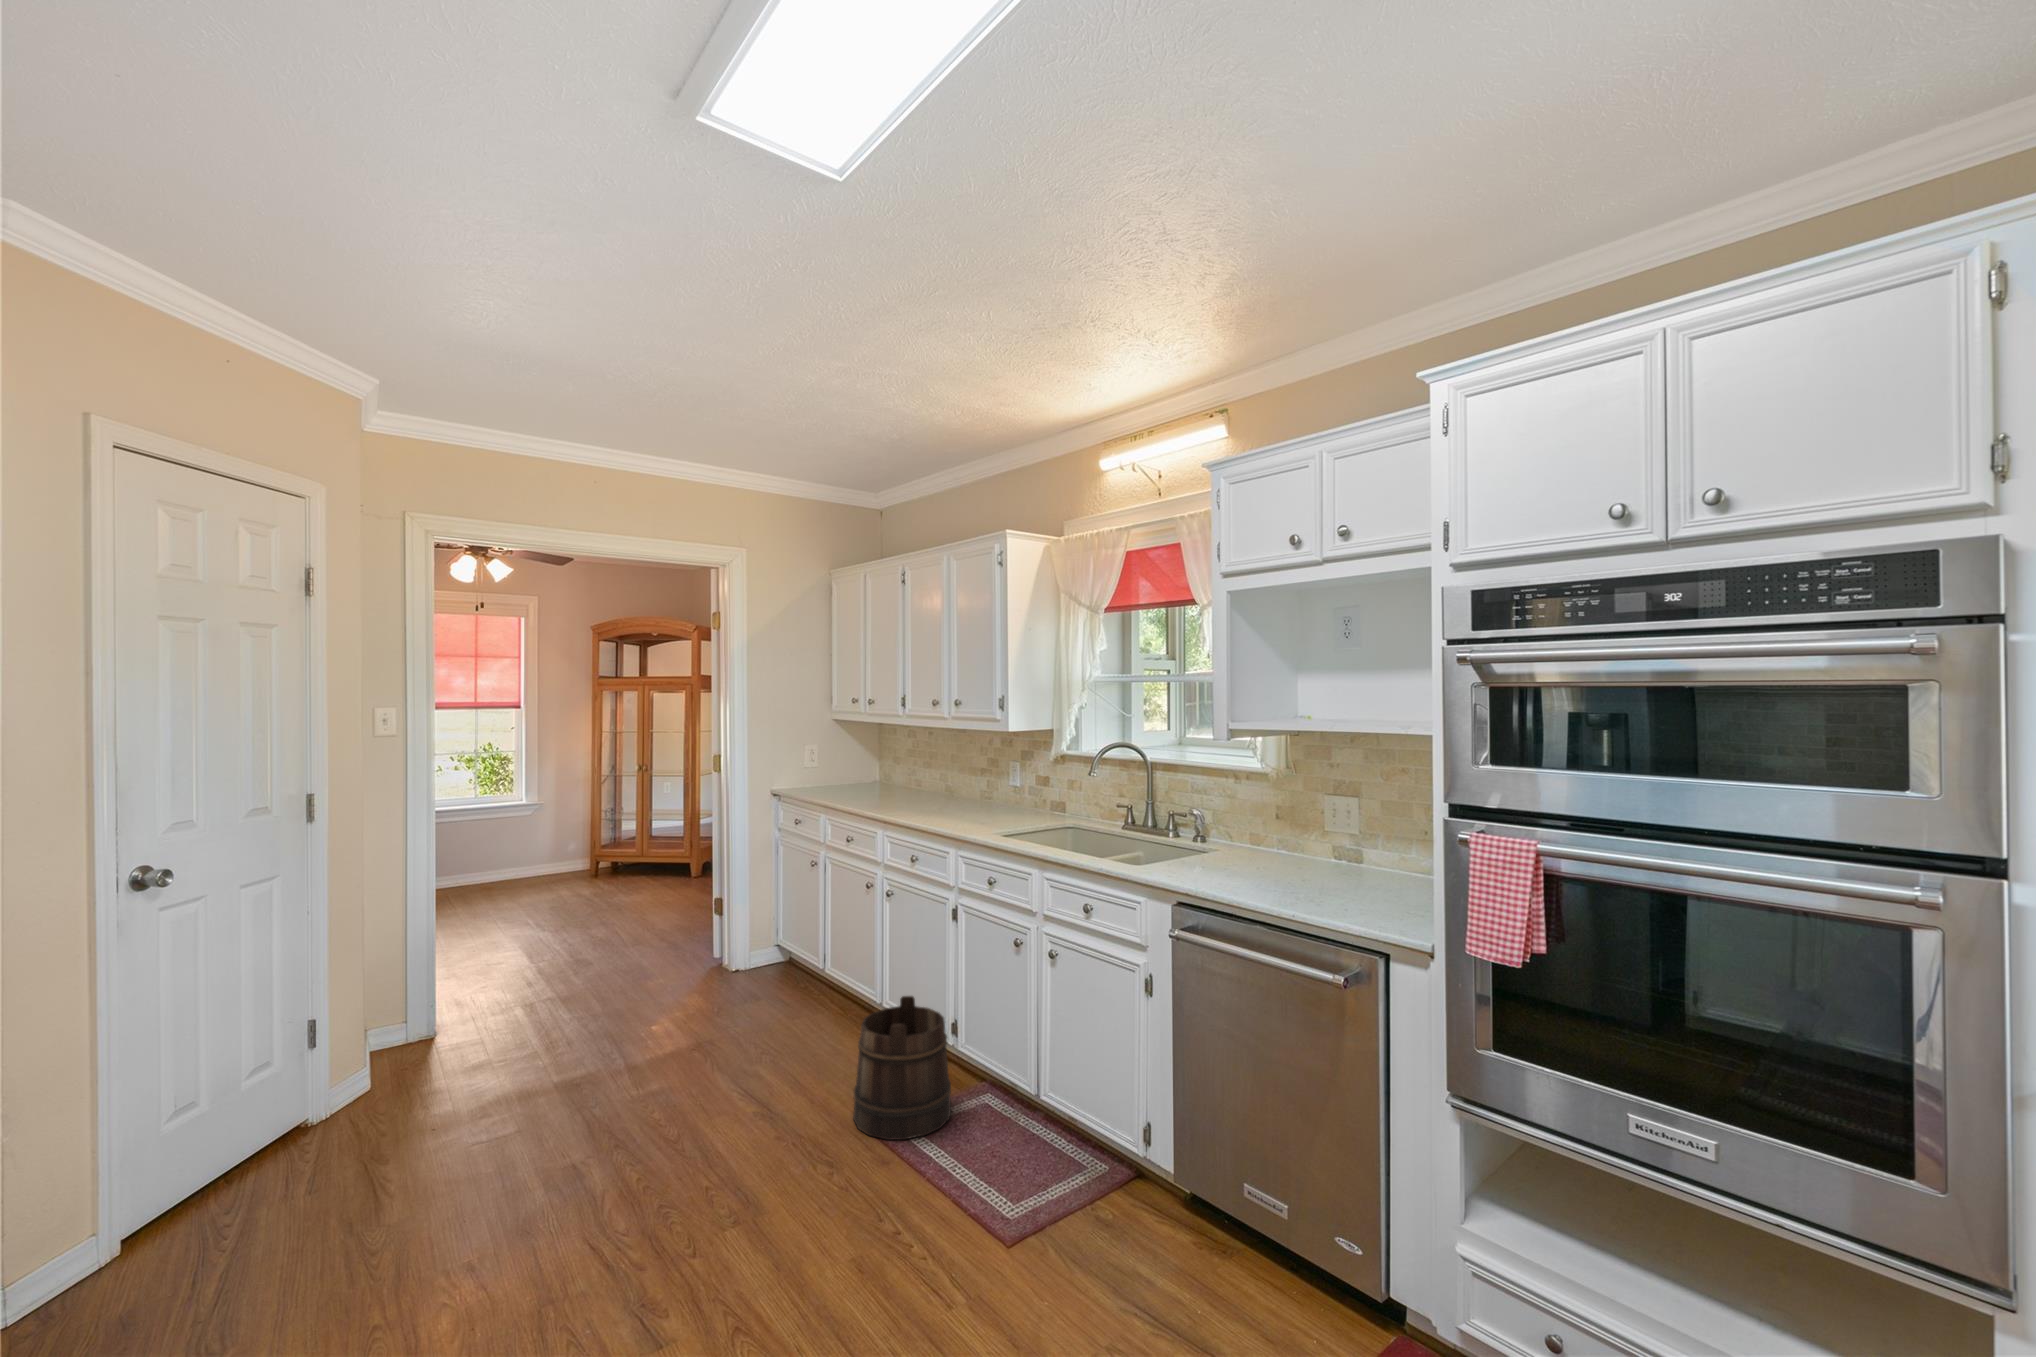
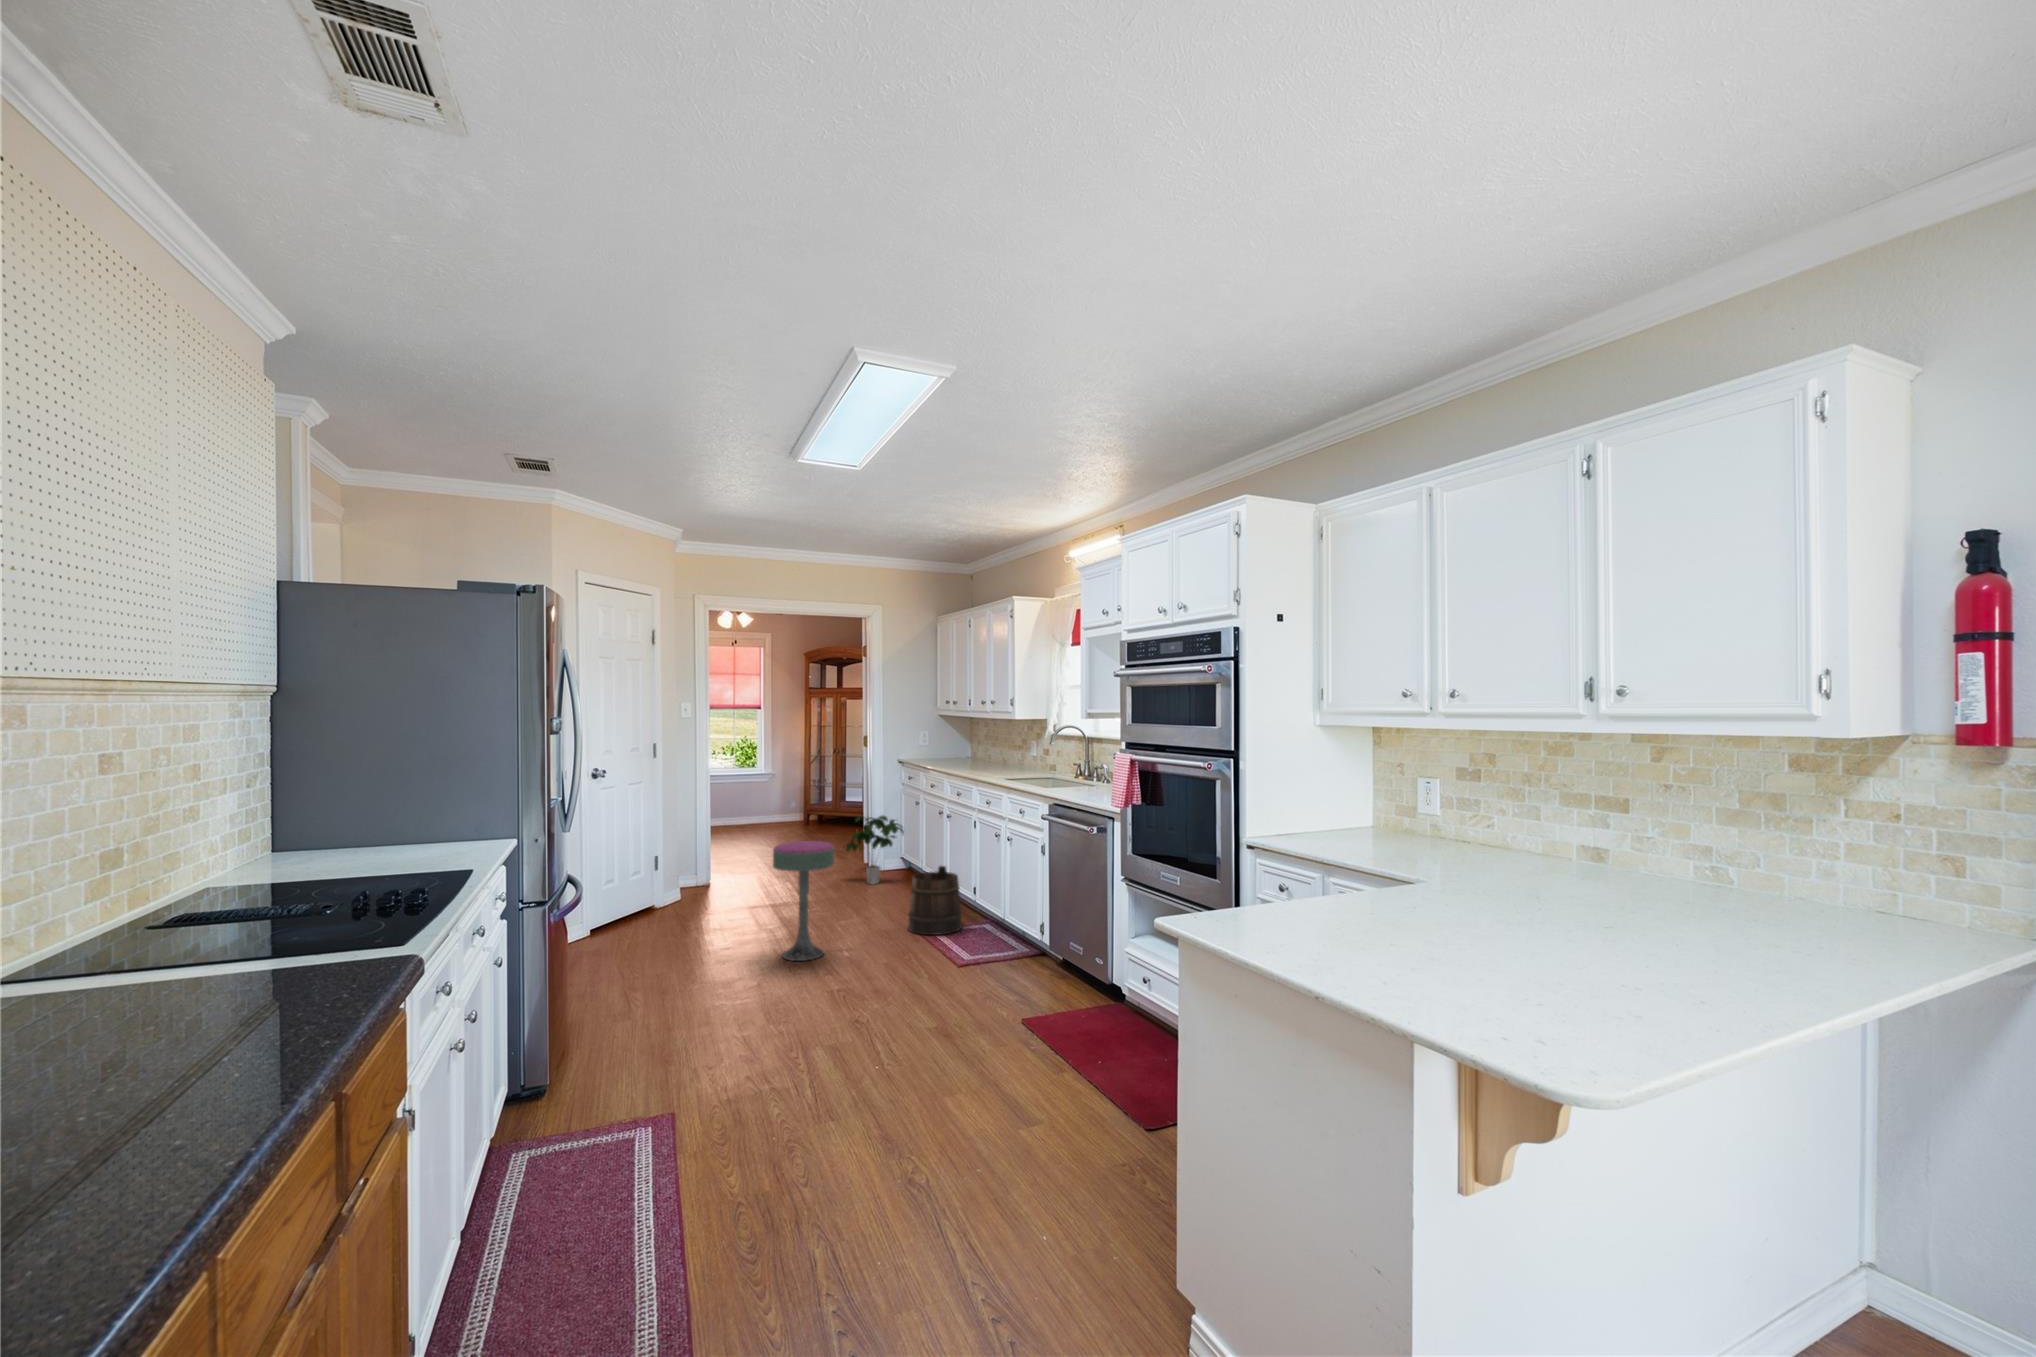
potted plant: none [688,887,793,1003] -> present [845,816,904,885]
bar stool: none [600,998,738,1283] -> present [773,841,834,961]

